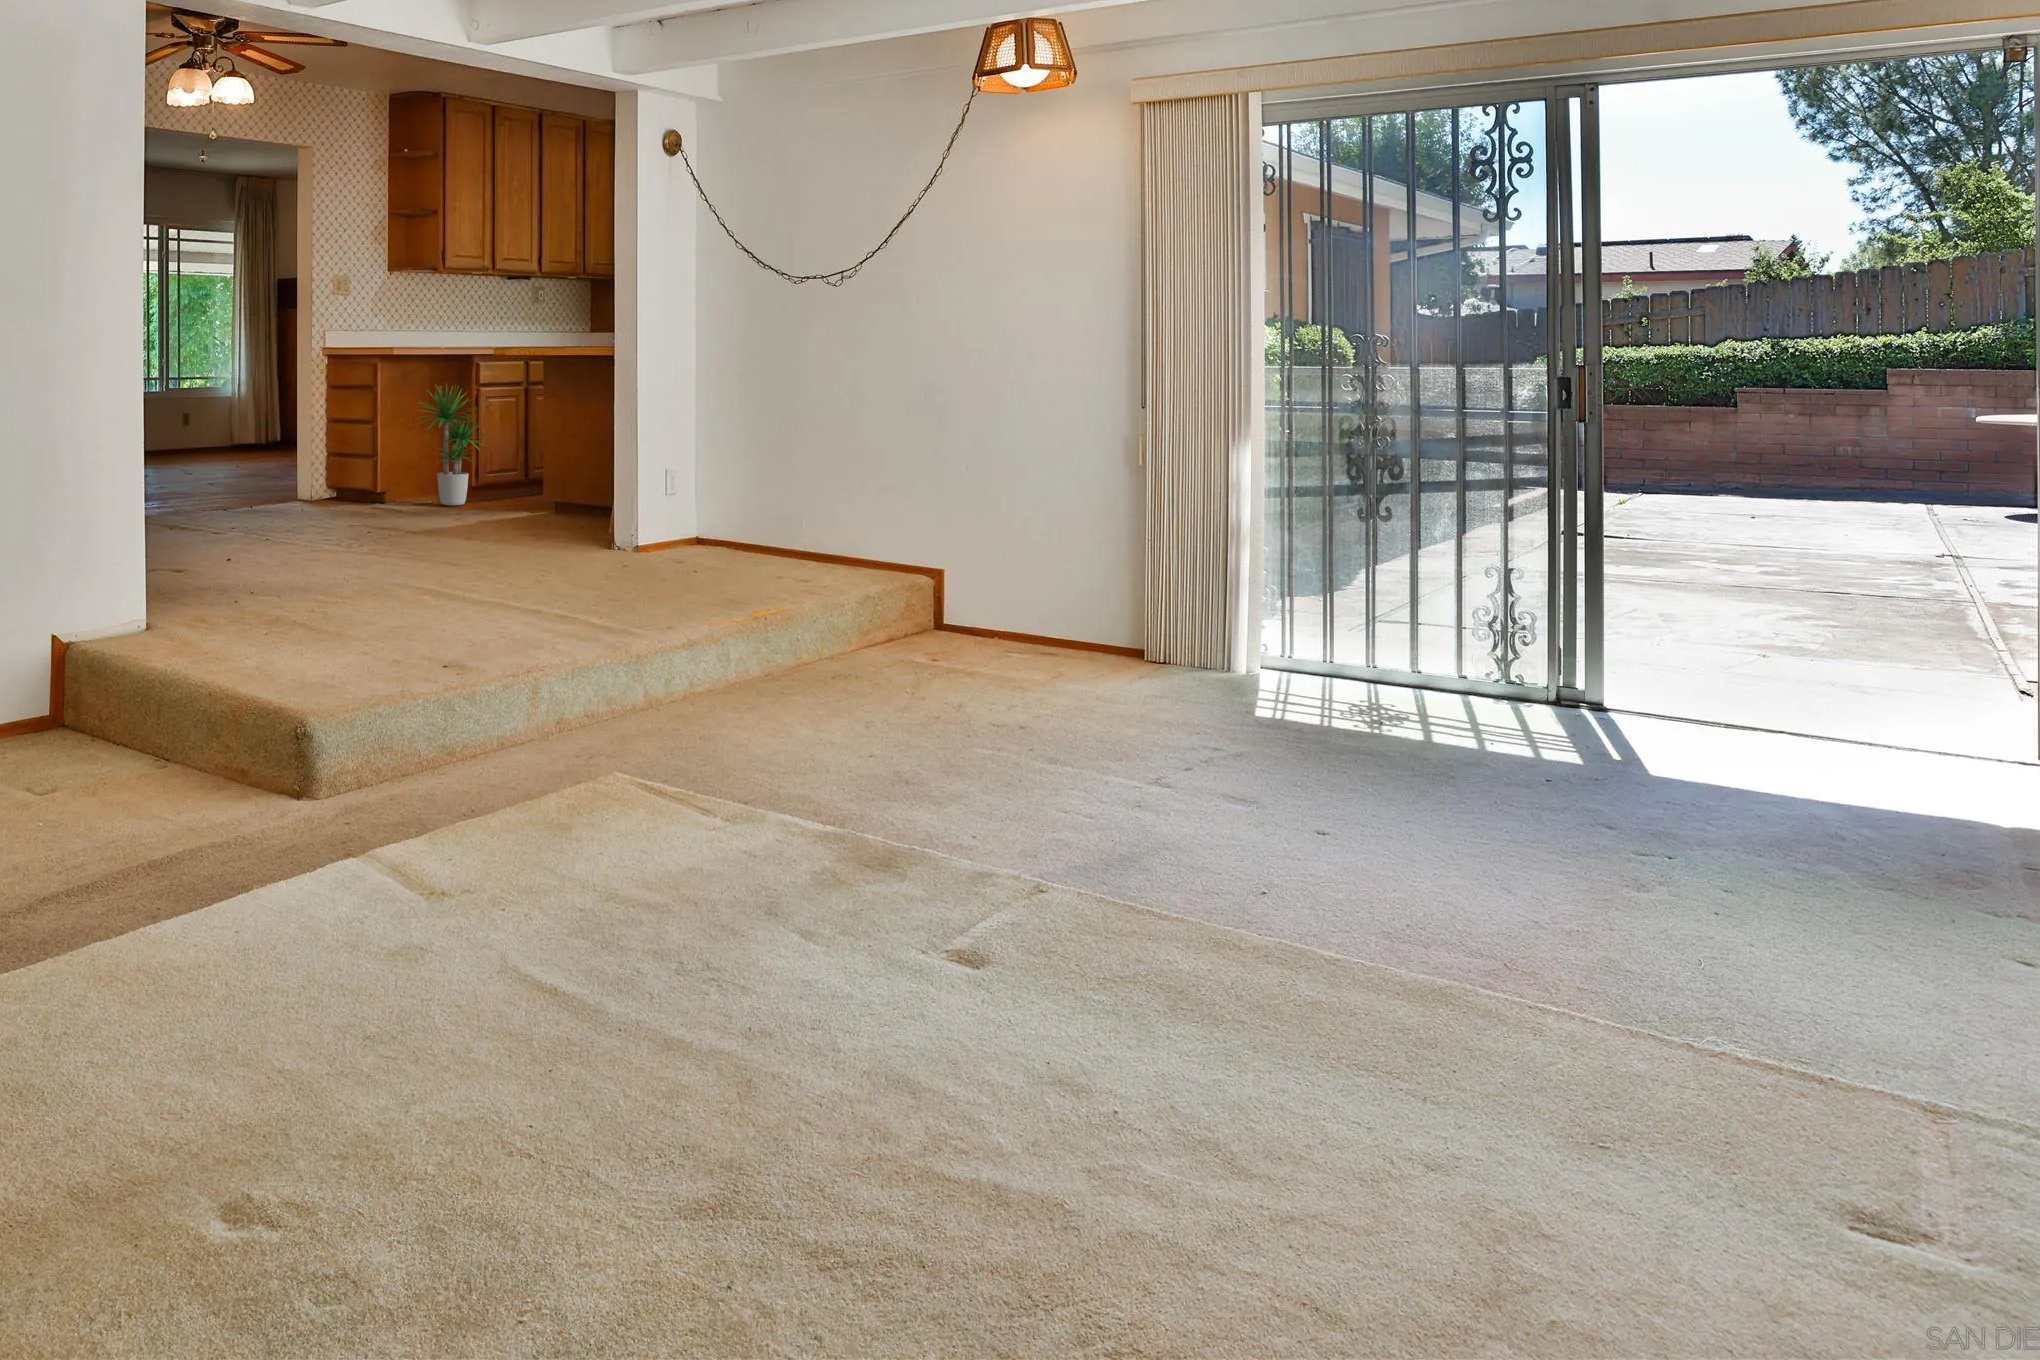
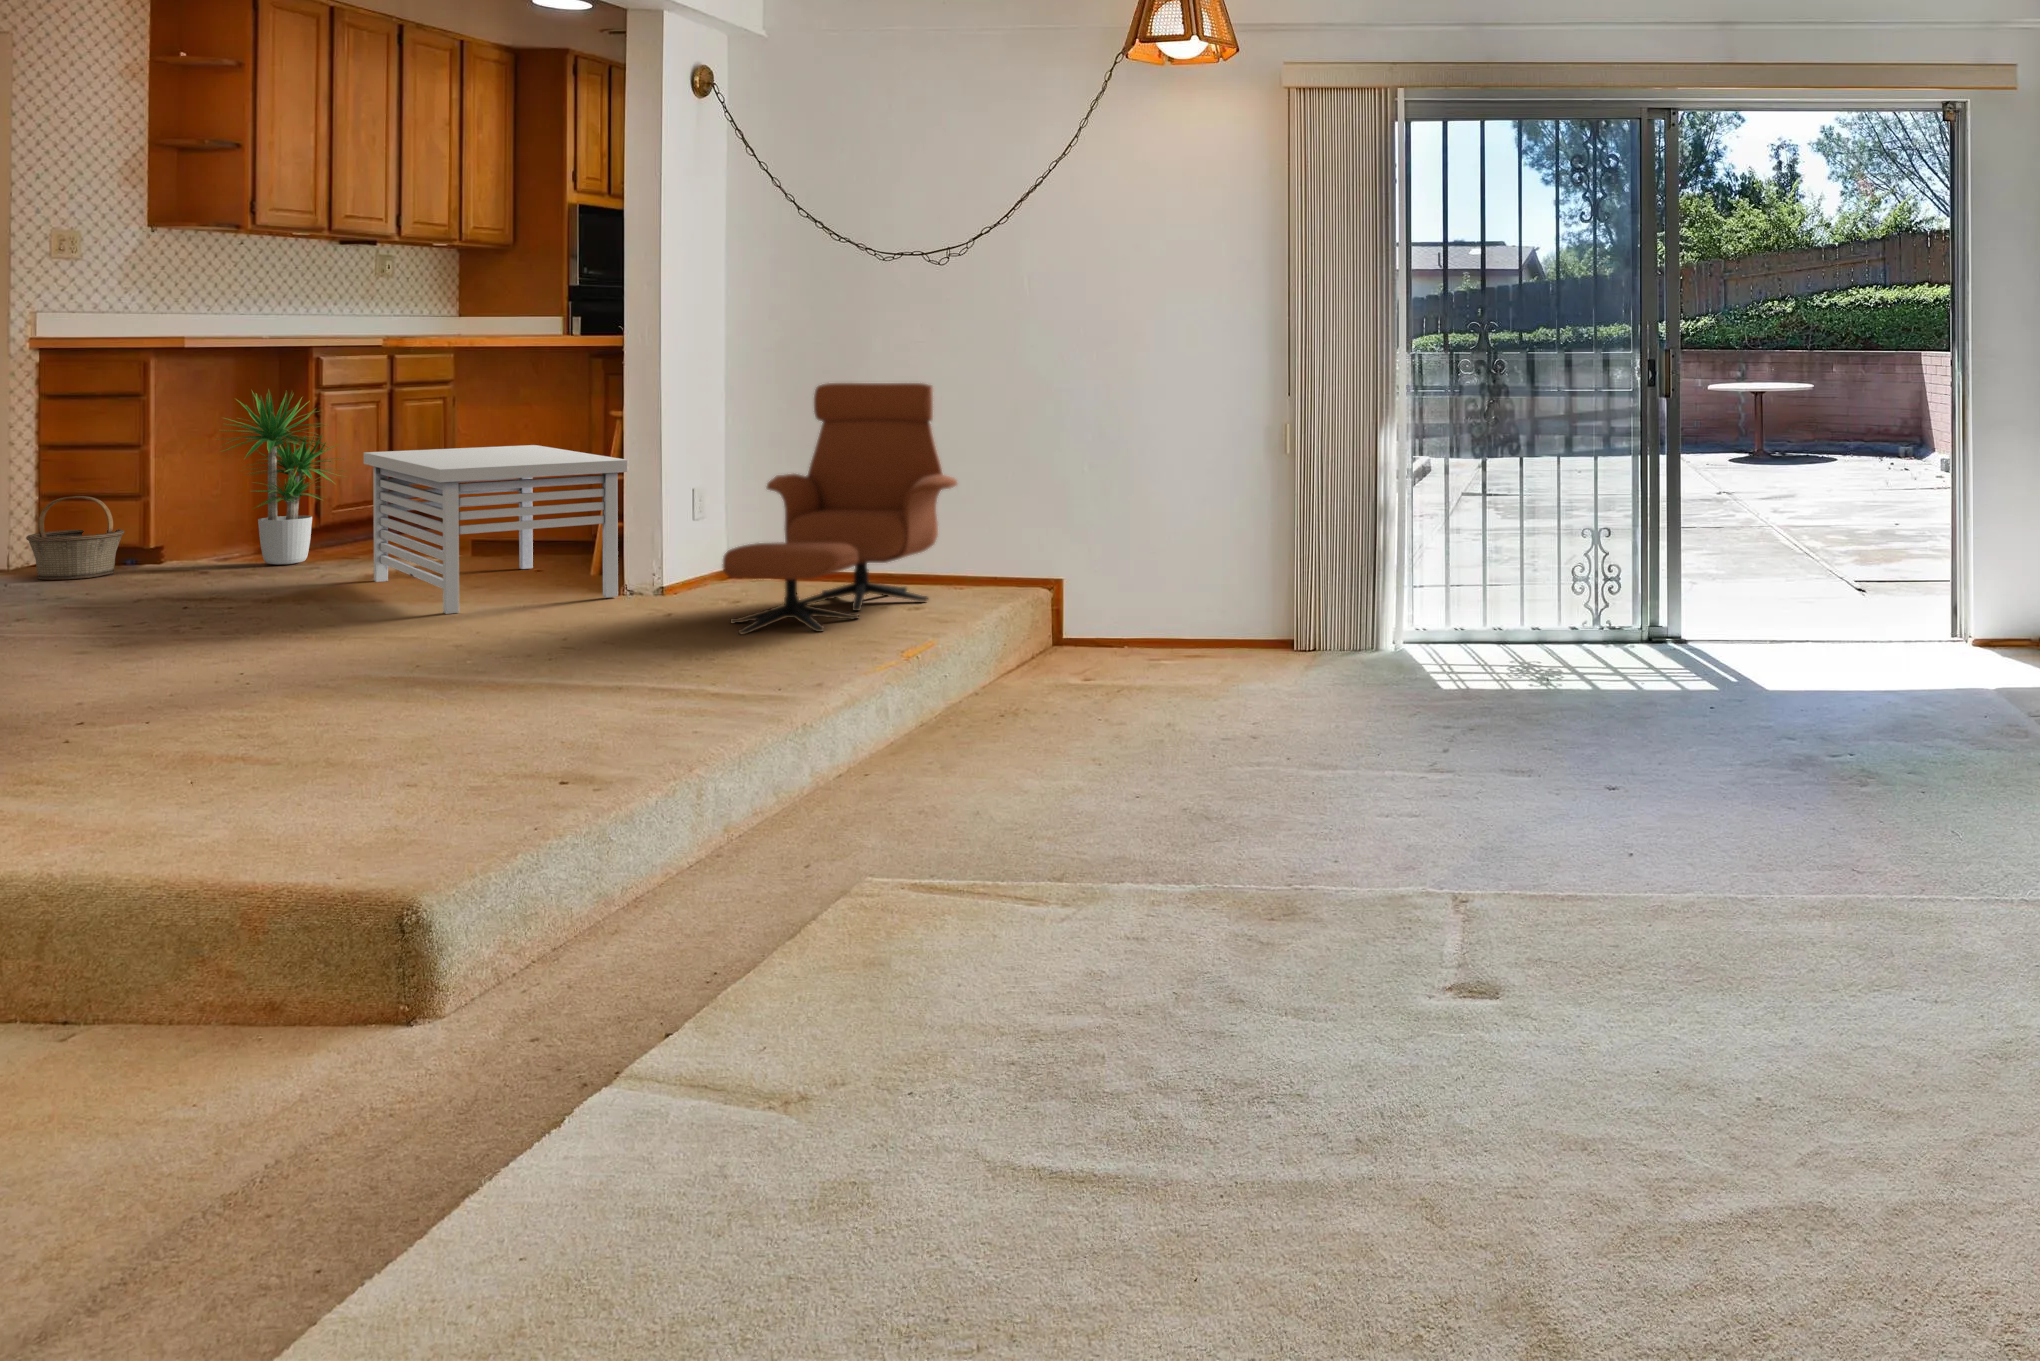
lounge chair: none [651,387,848,591] -> present [722,383,957,635]
storage bench: none [481,429,619,550] -> present [364,445,627,614]
basket: none [315,451,366,506] -> present [26,496,124,580]

